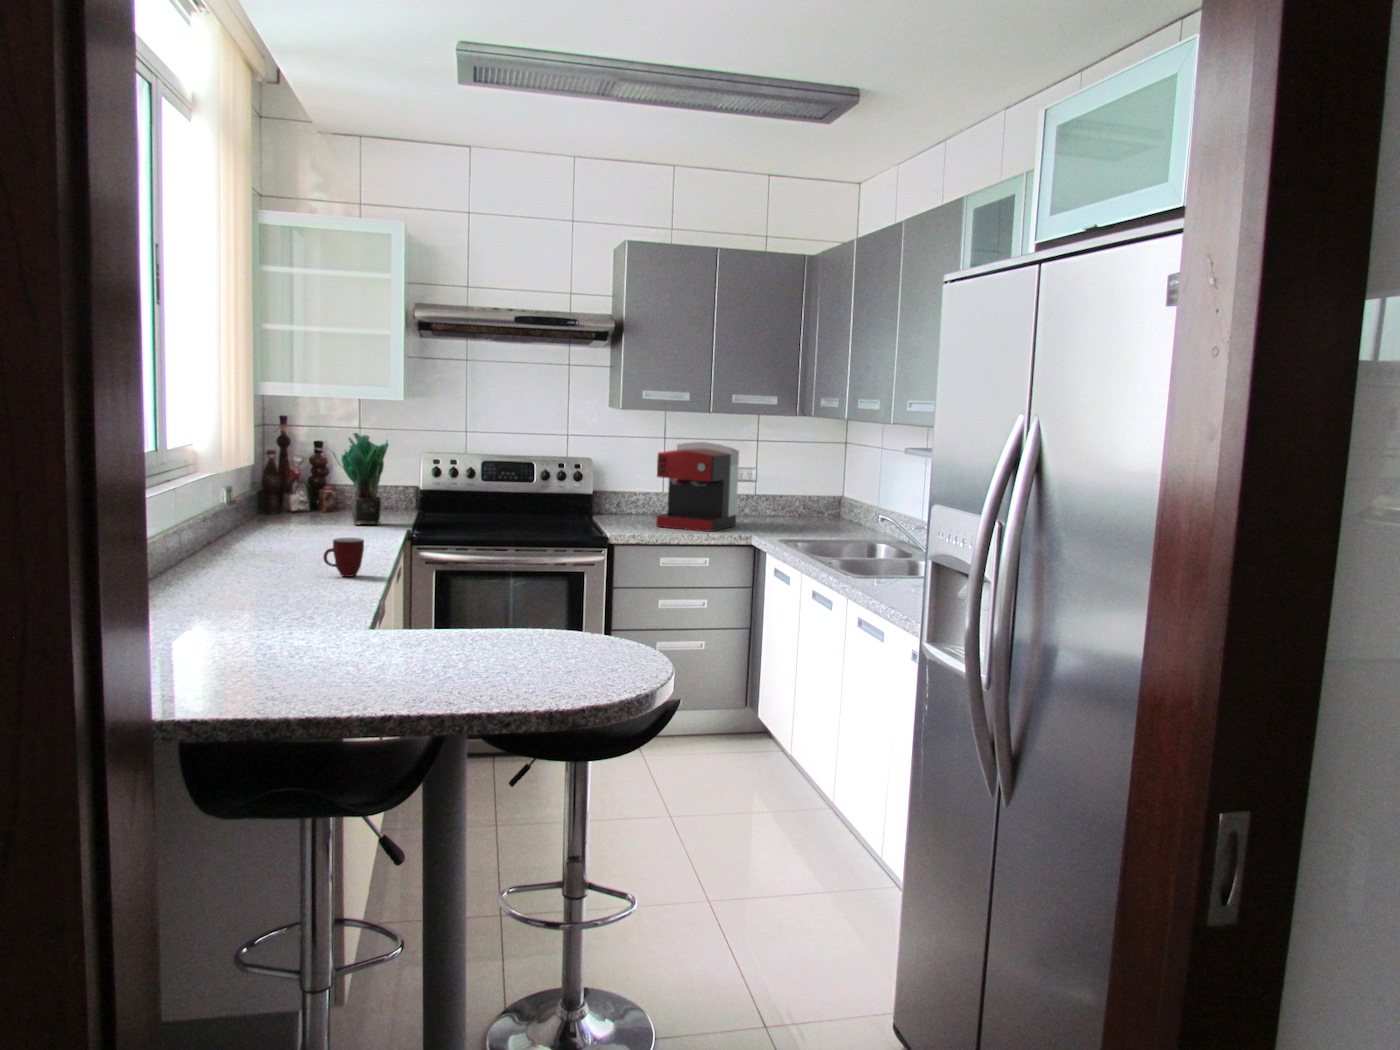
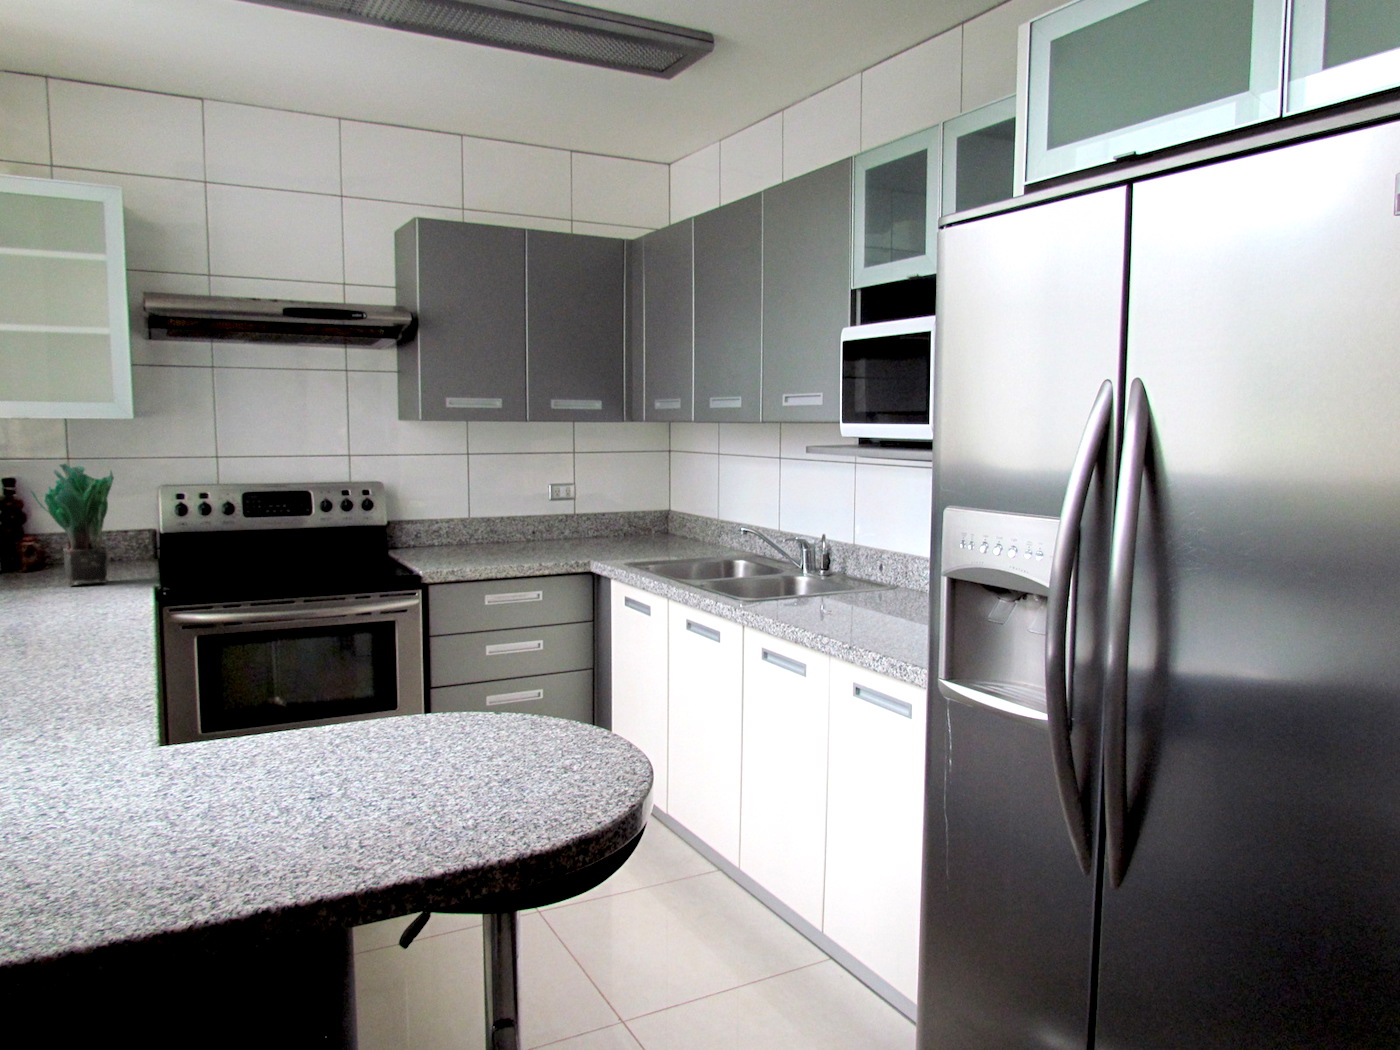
coffee maker: present [656,442,739,532] -> none [469,456,562,560]
mug: present [323,537,364,577] -> none [33,609,99,668]

